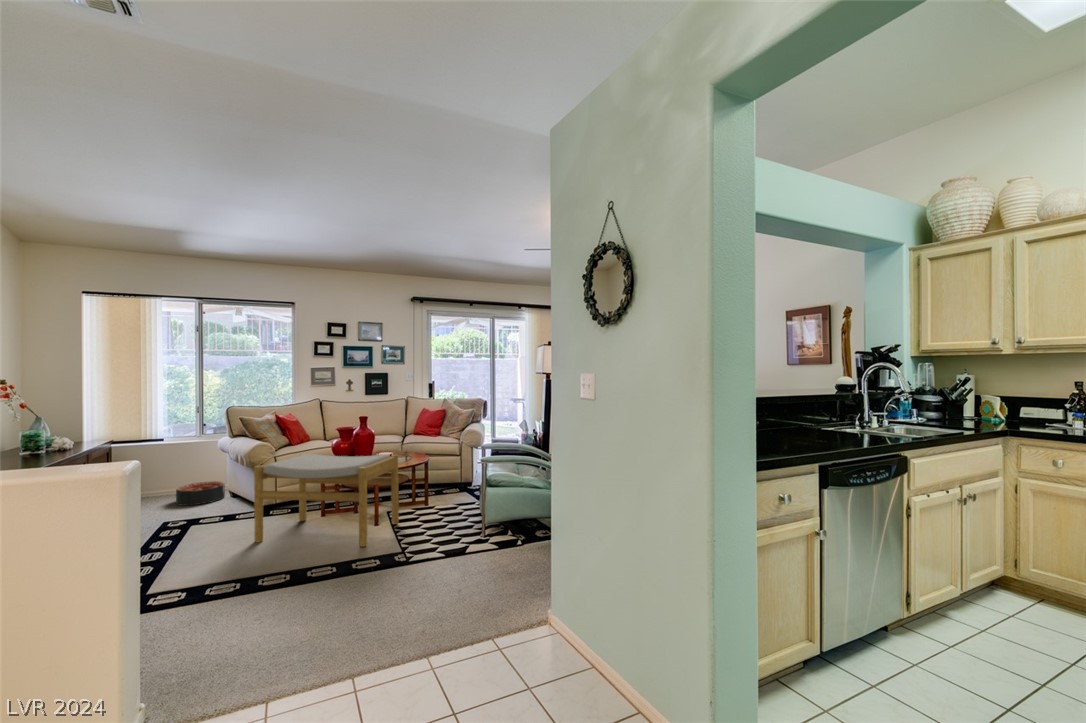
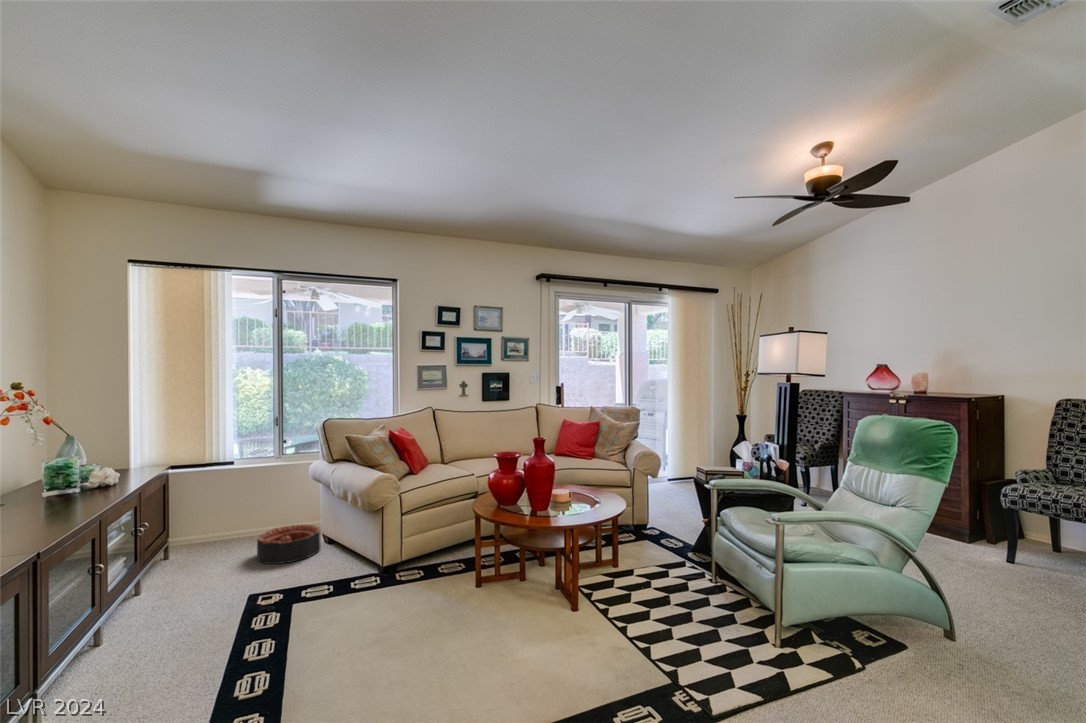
footstool: present [254,454,399,547] -> none [409,495,624,678]

